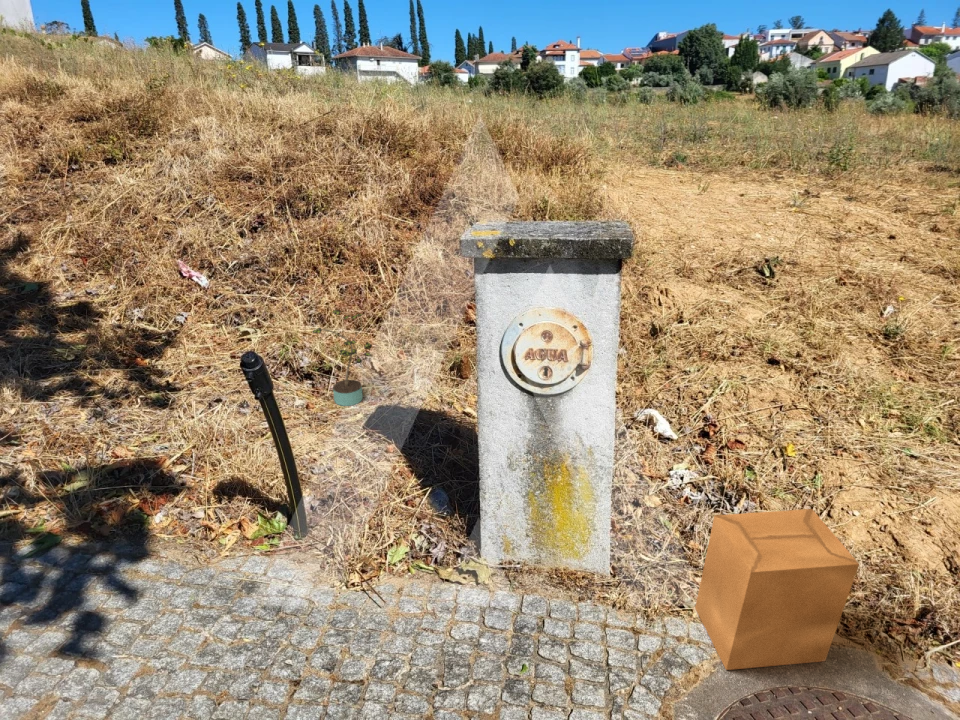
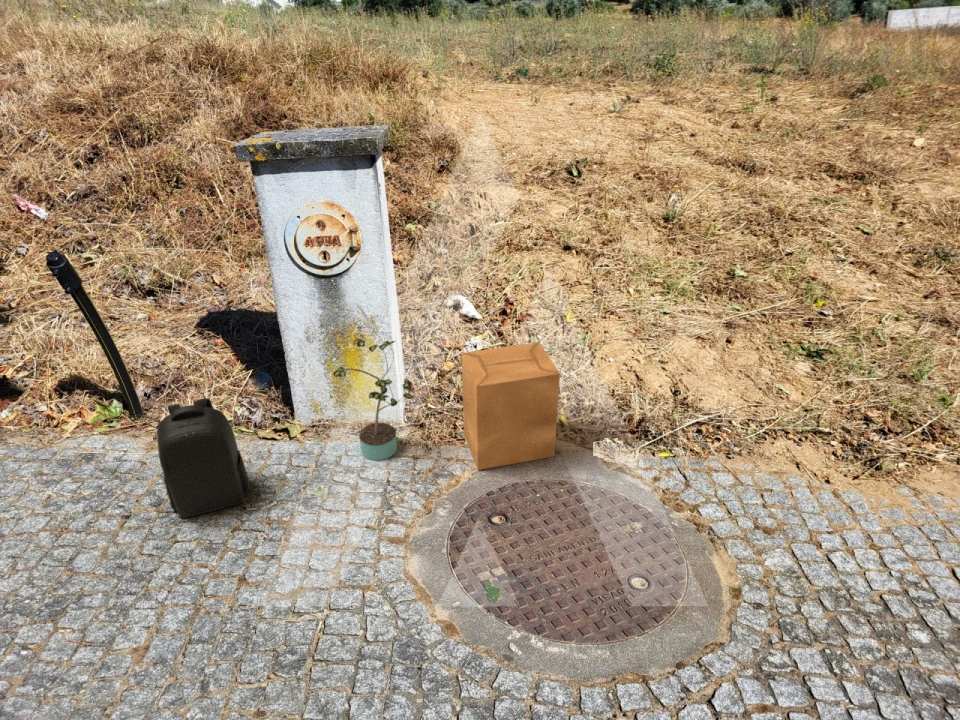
potted plant: present [313,310,372,406] -> present [333,339,413,460]
backpack: none [345,546,440,693] -> present [157,398,250,518]

